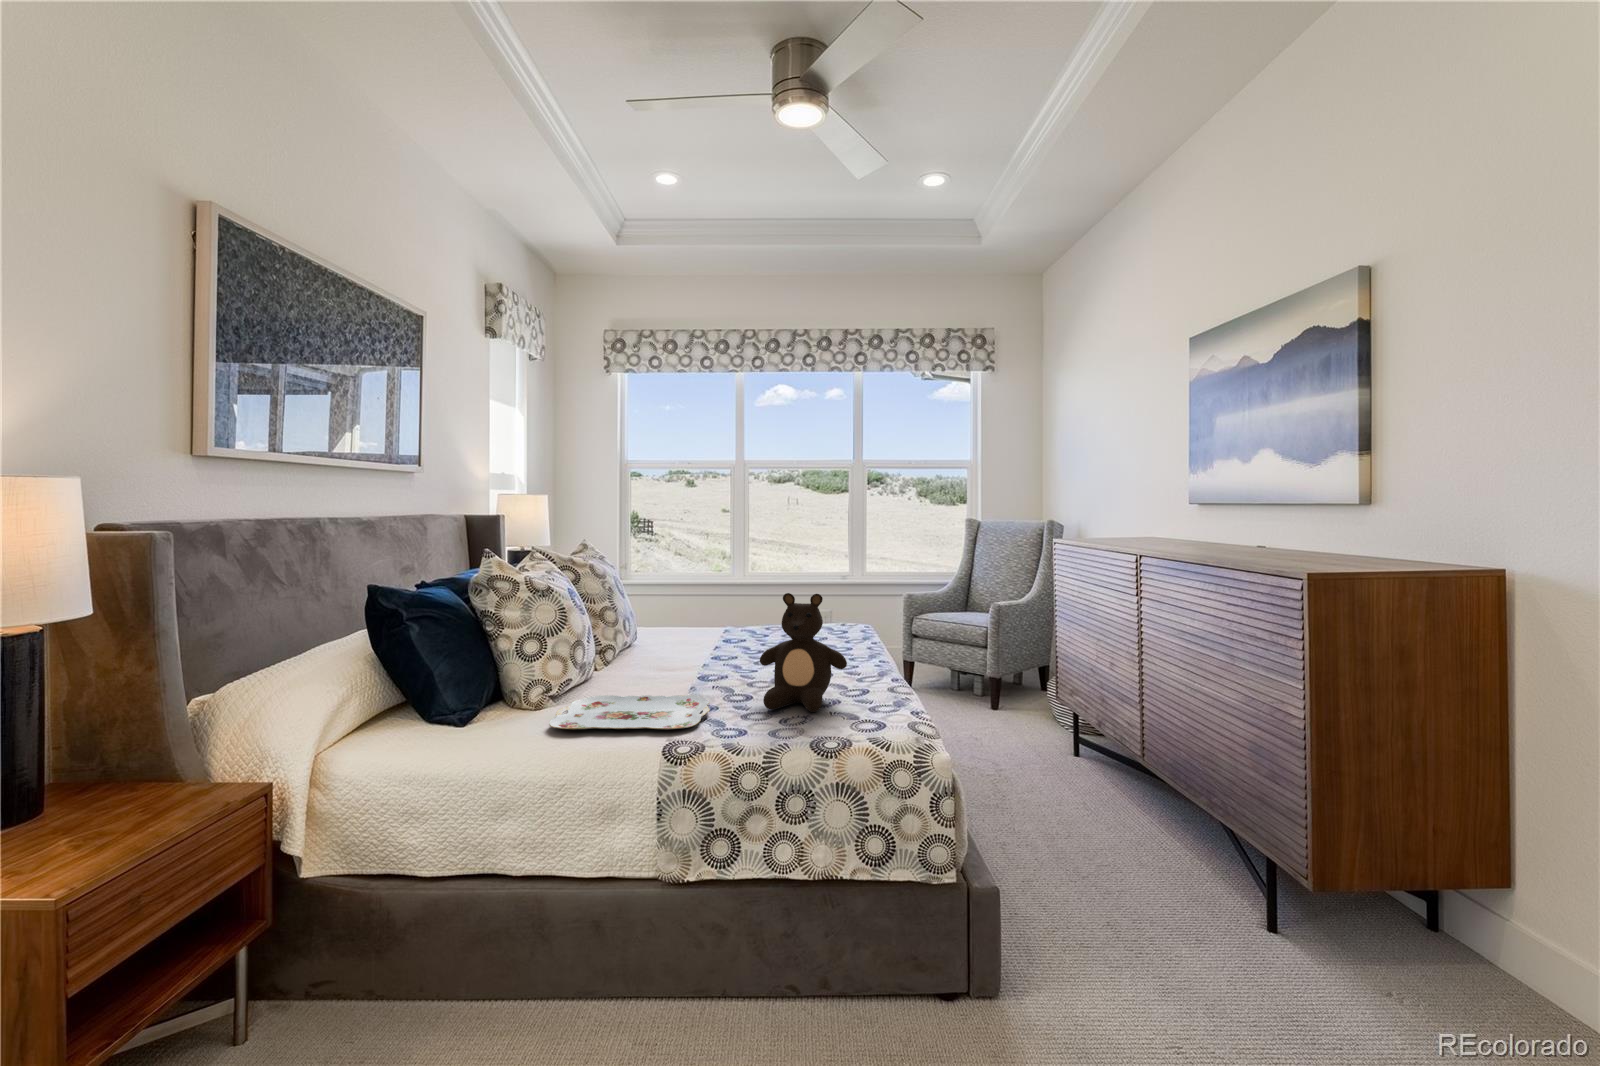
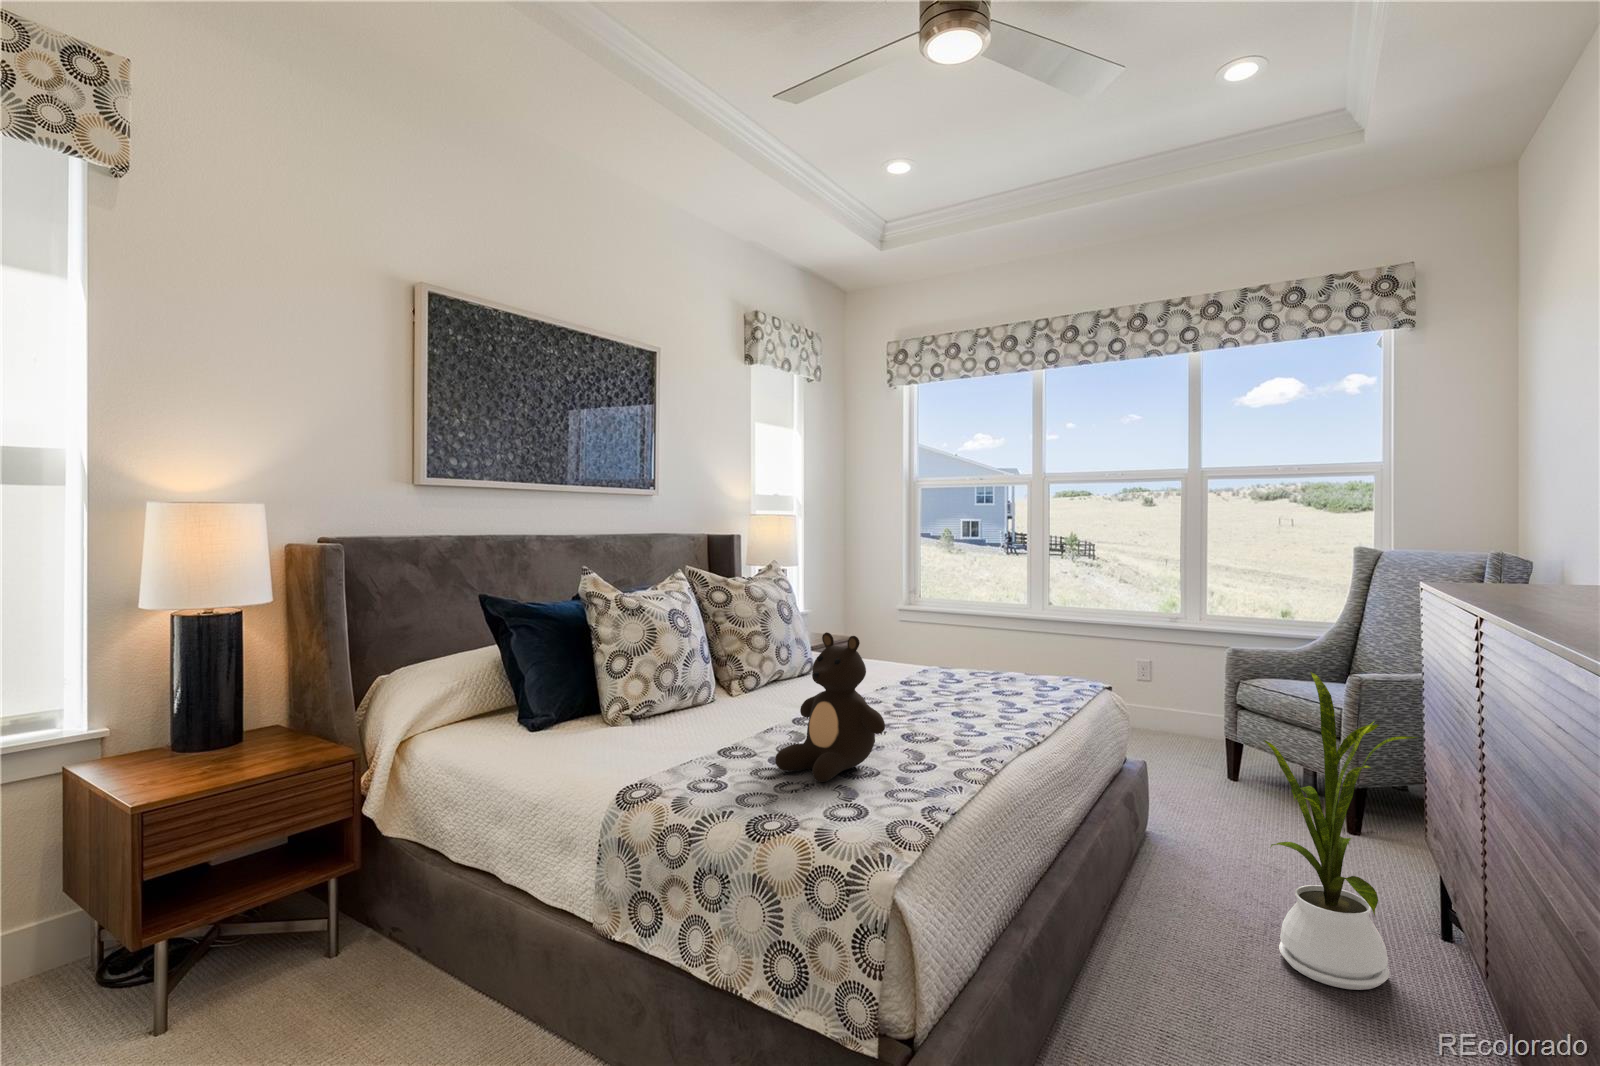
house plant: none [1005,602,1098,798] -> present [1264,672,1416,990]
serving tray: present [549,695,710,729] -> none [563,727,743,775]

